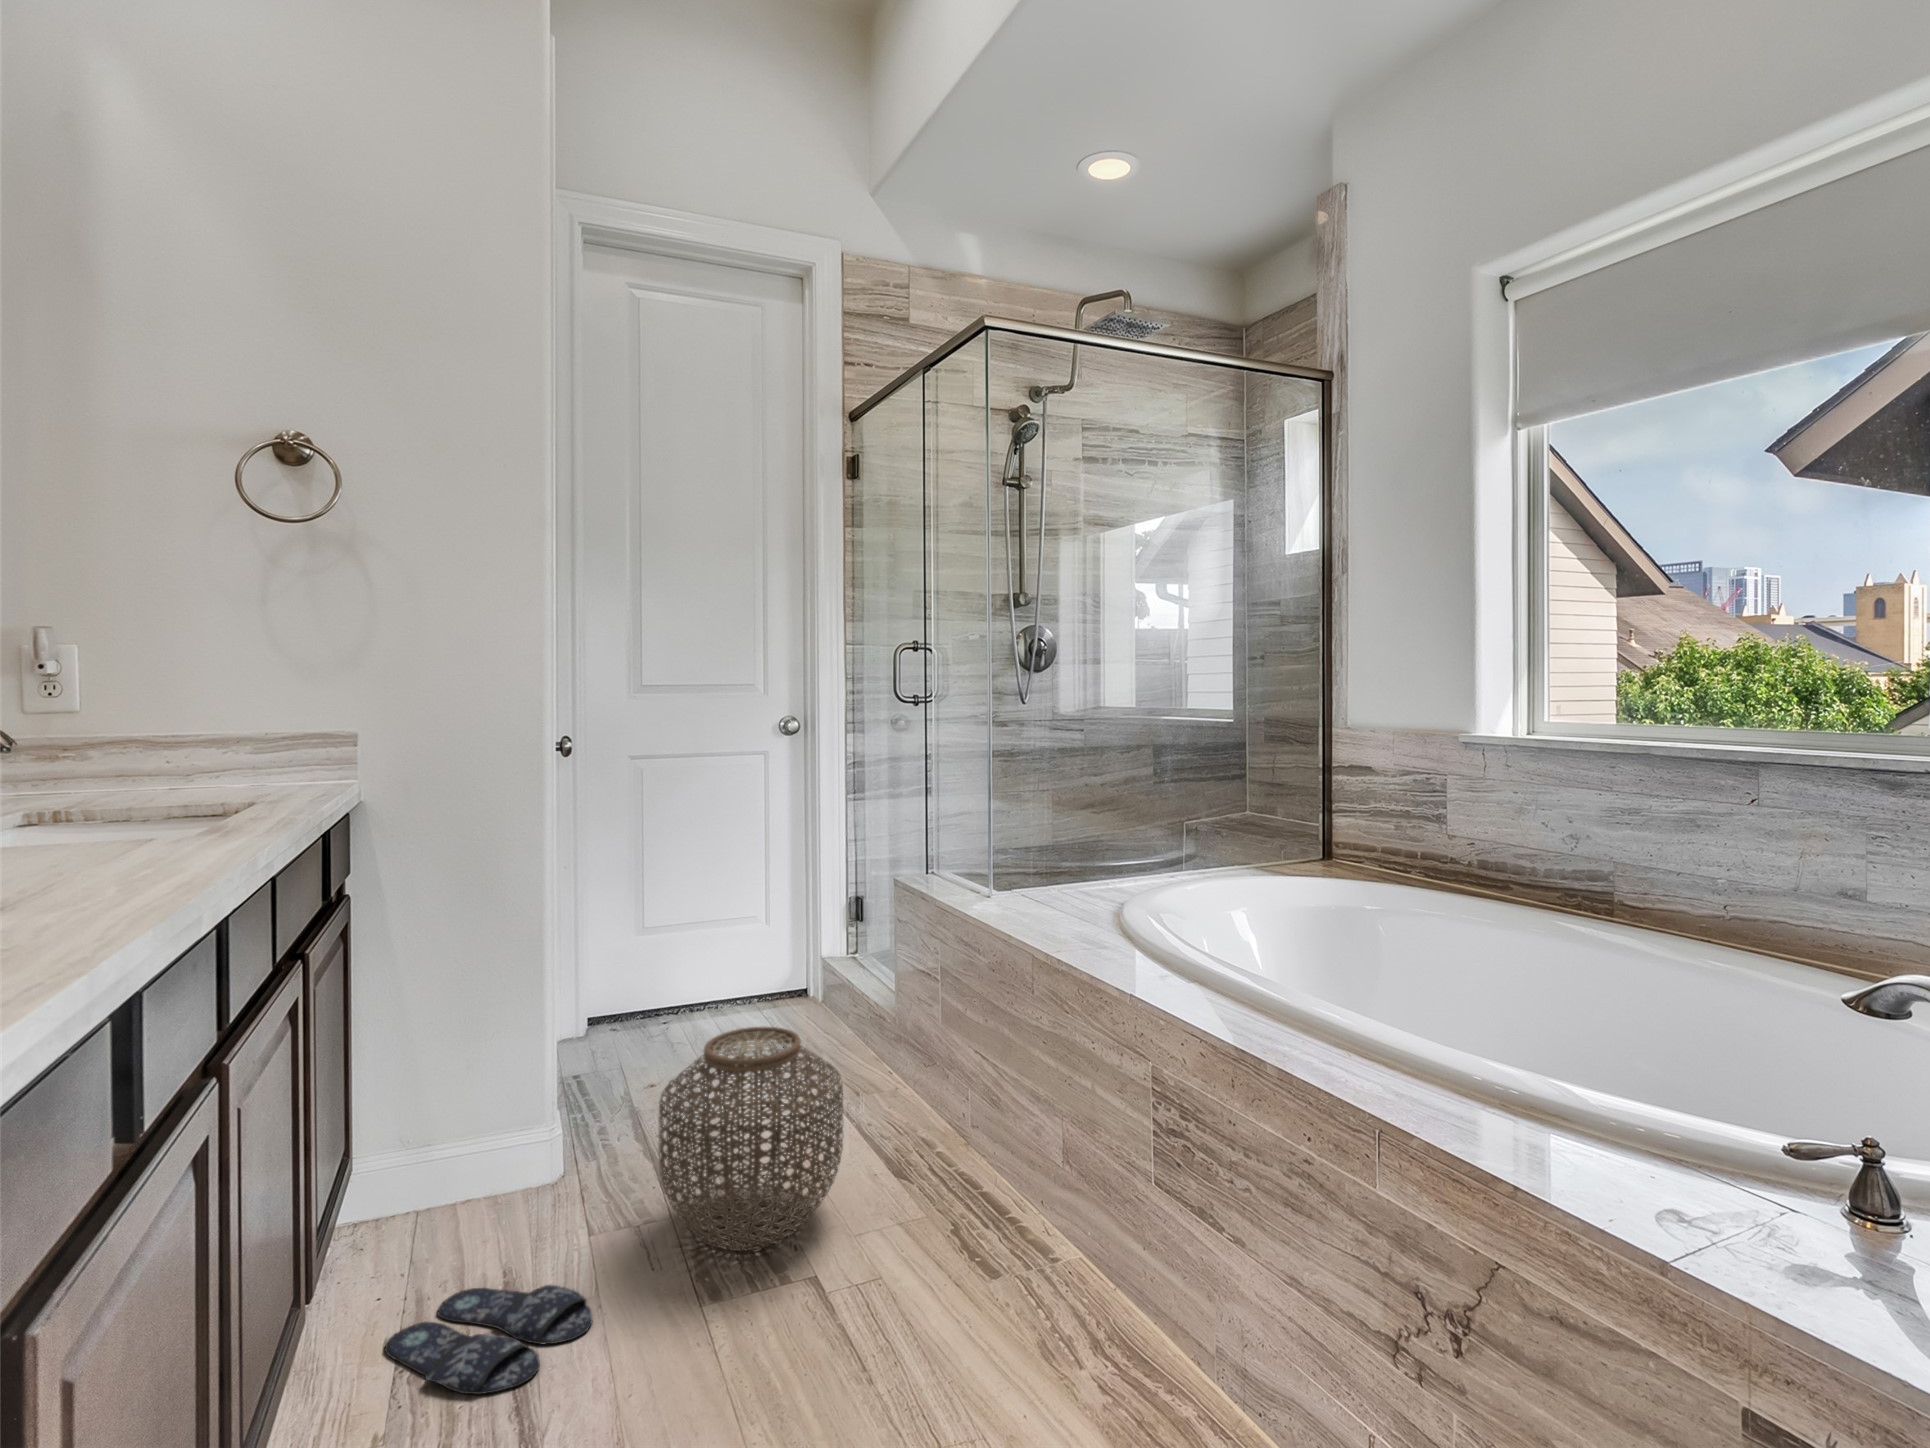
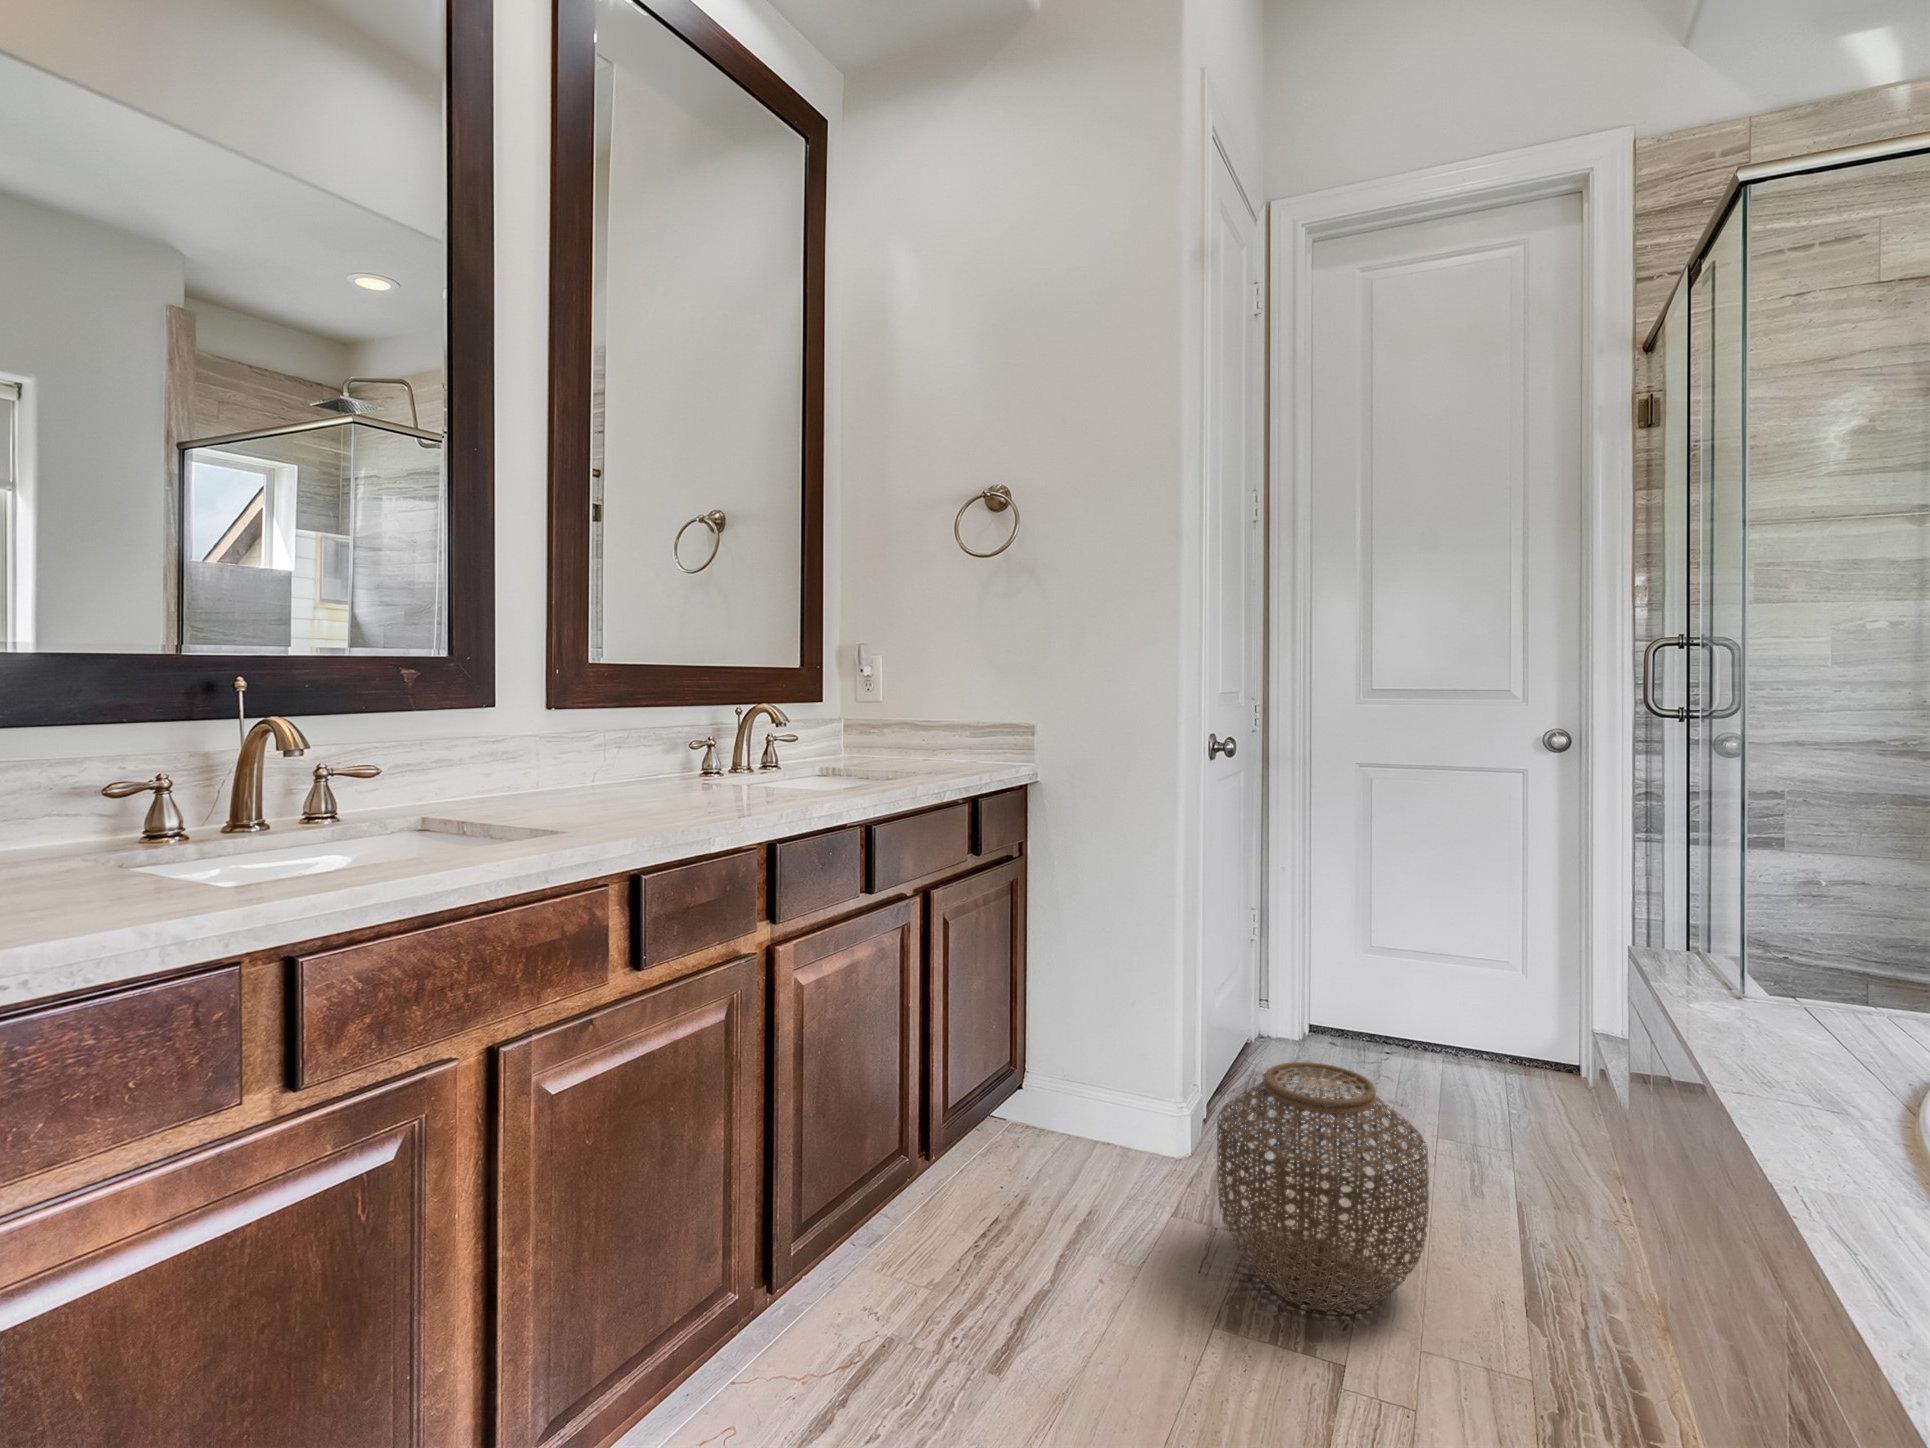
slippers: present [385,1285,592,1394] -> none [981,1208,1126,1301]

